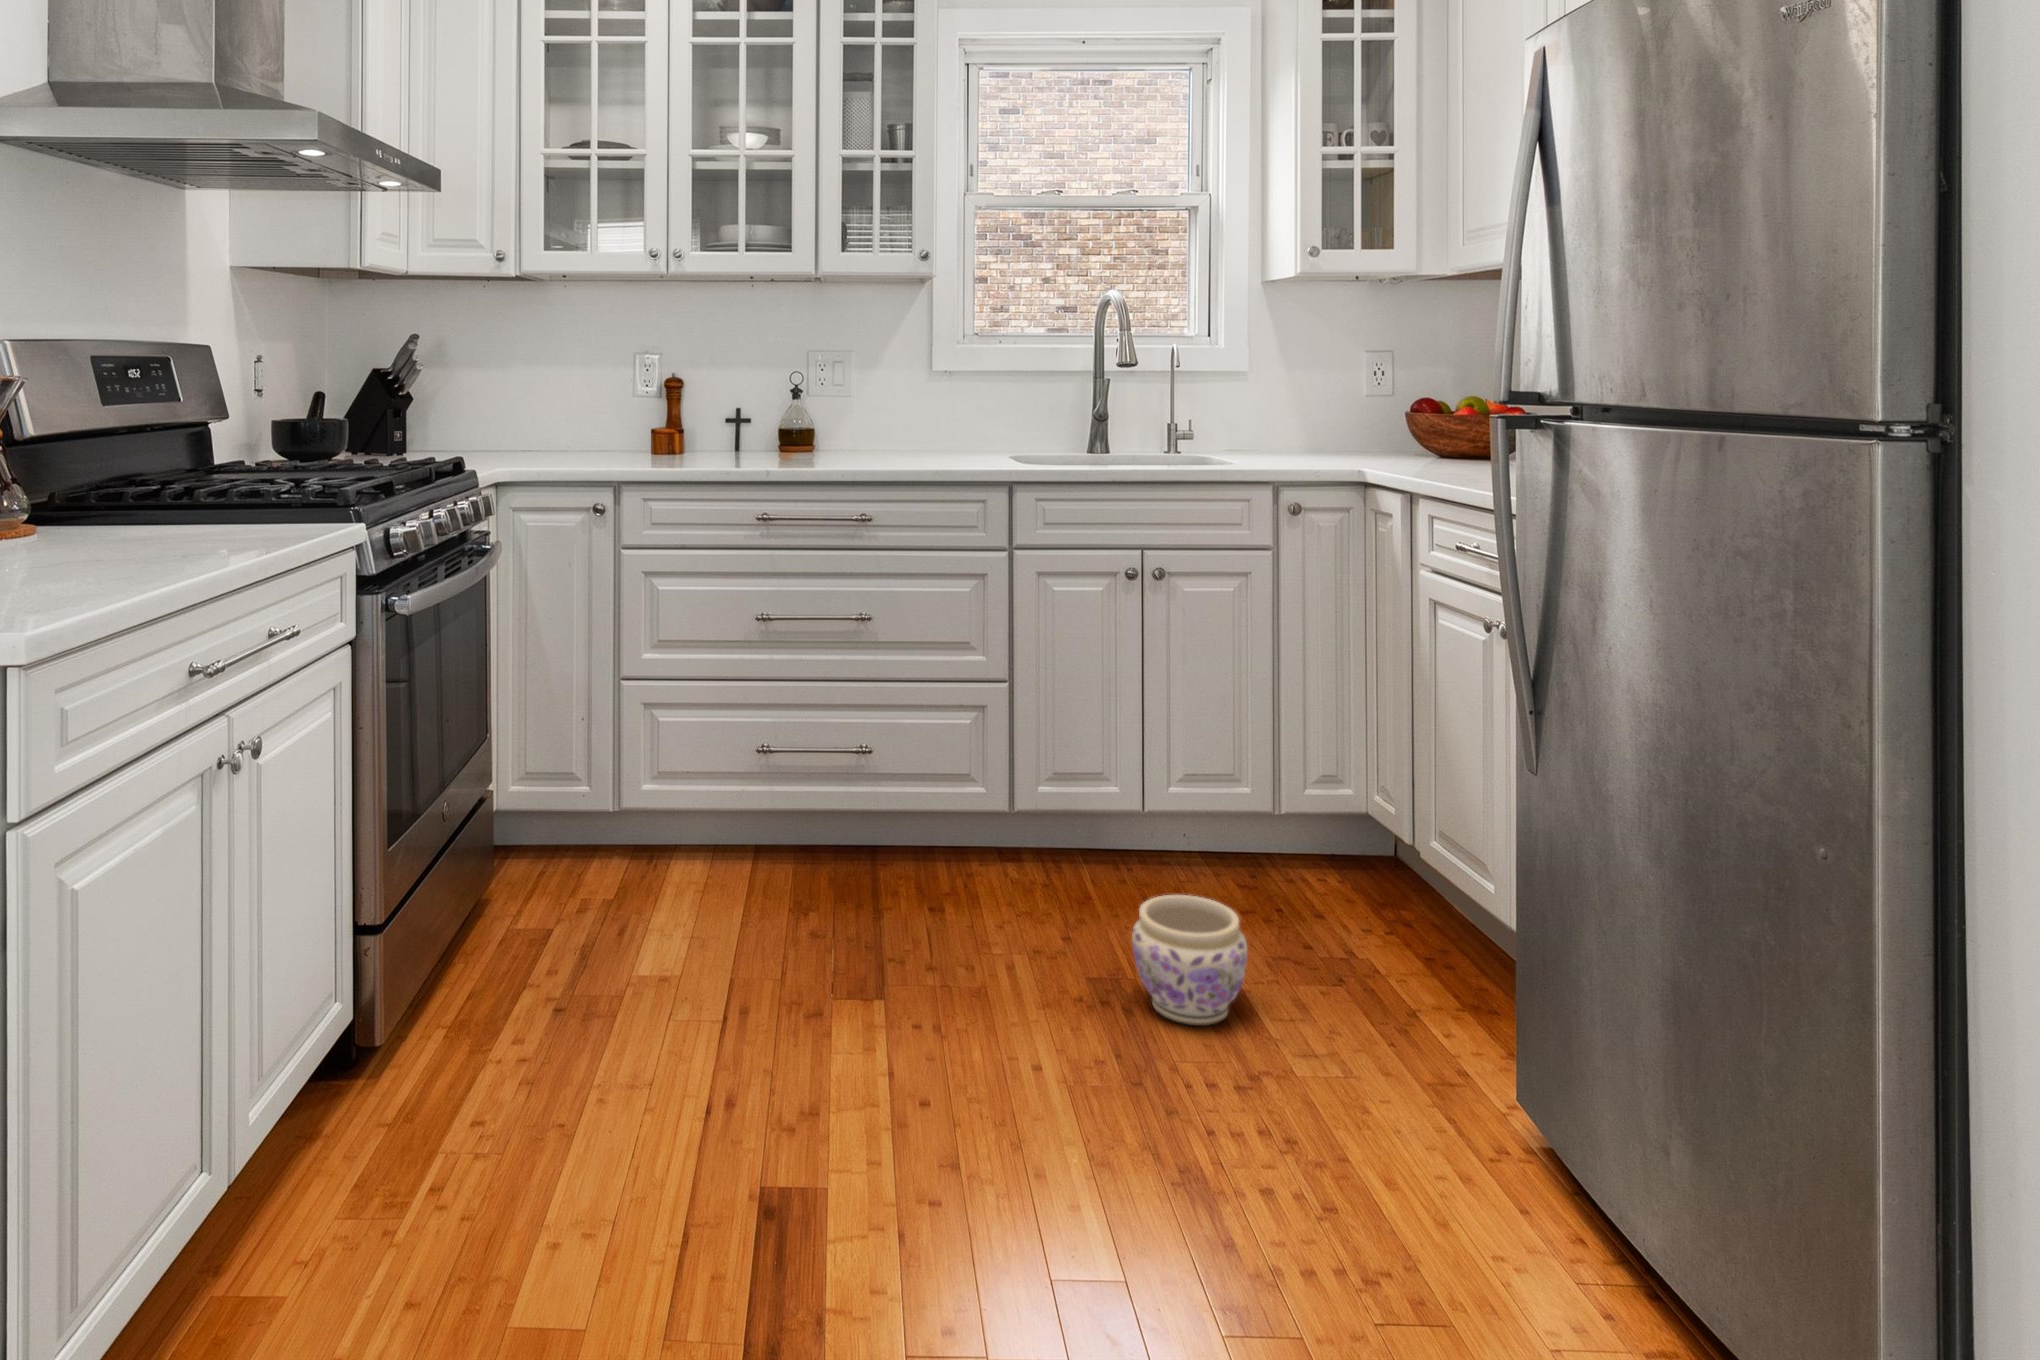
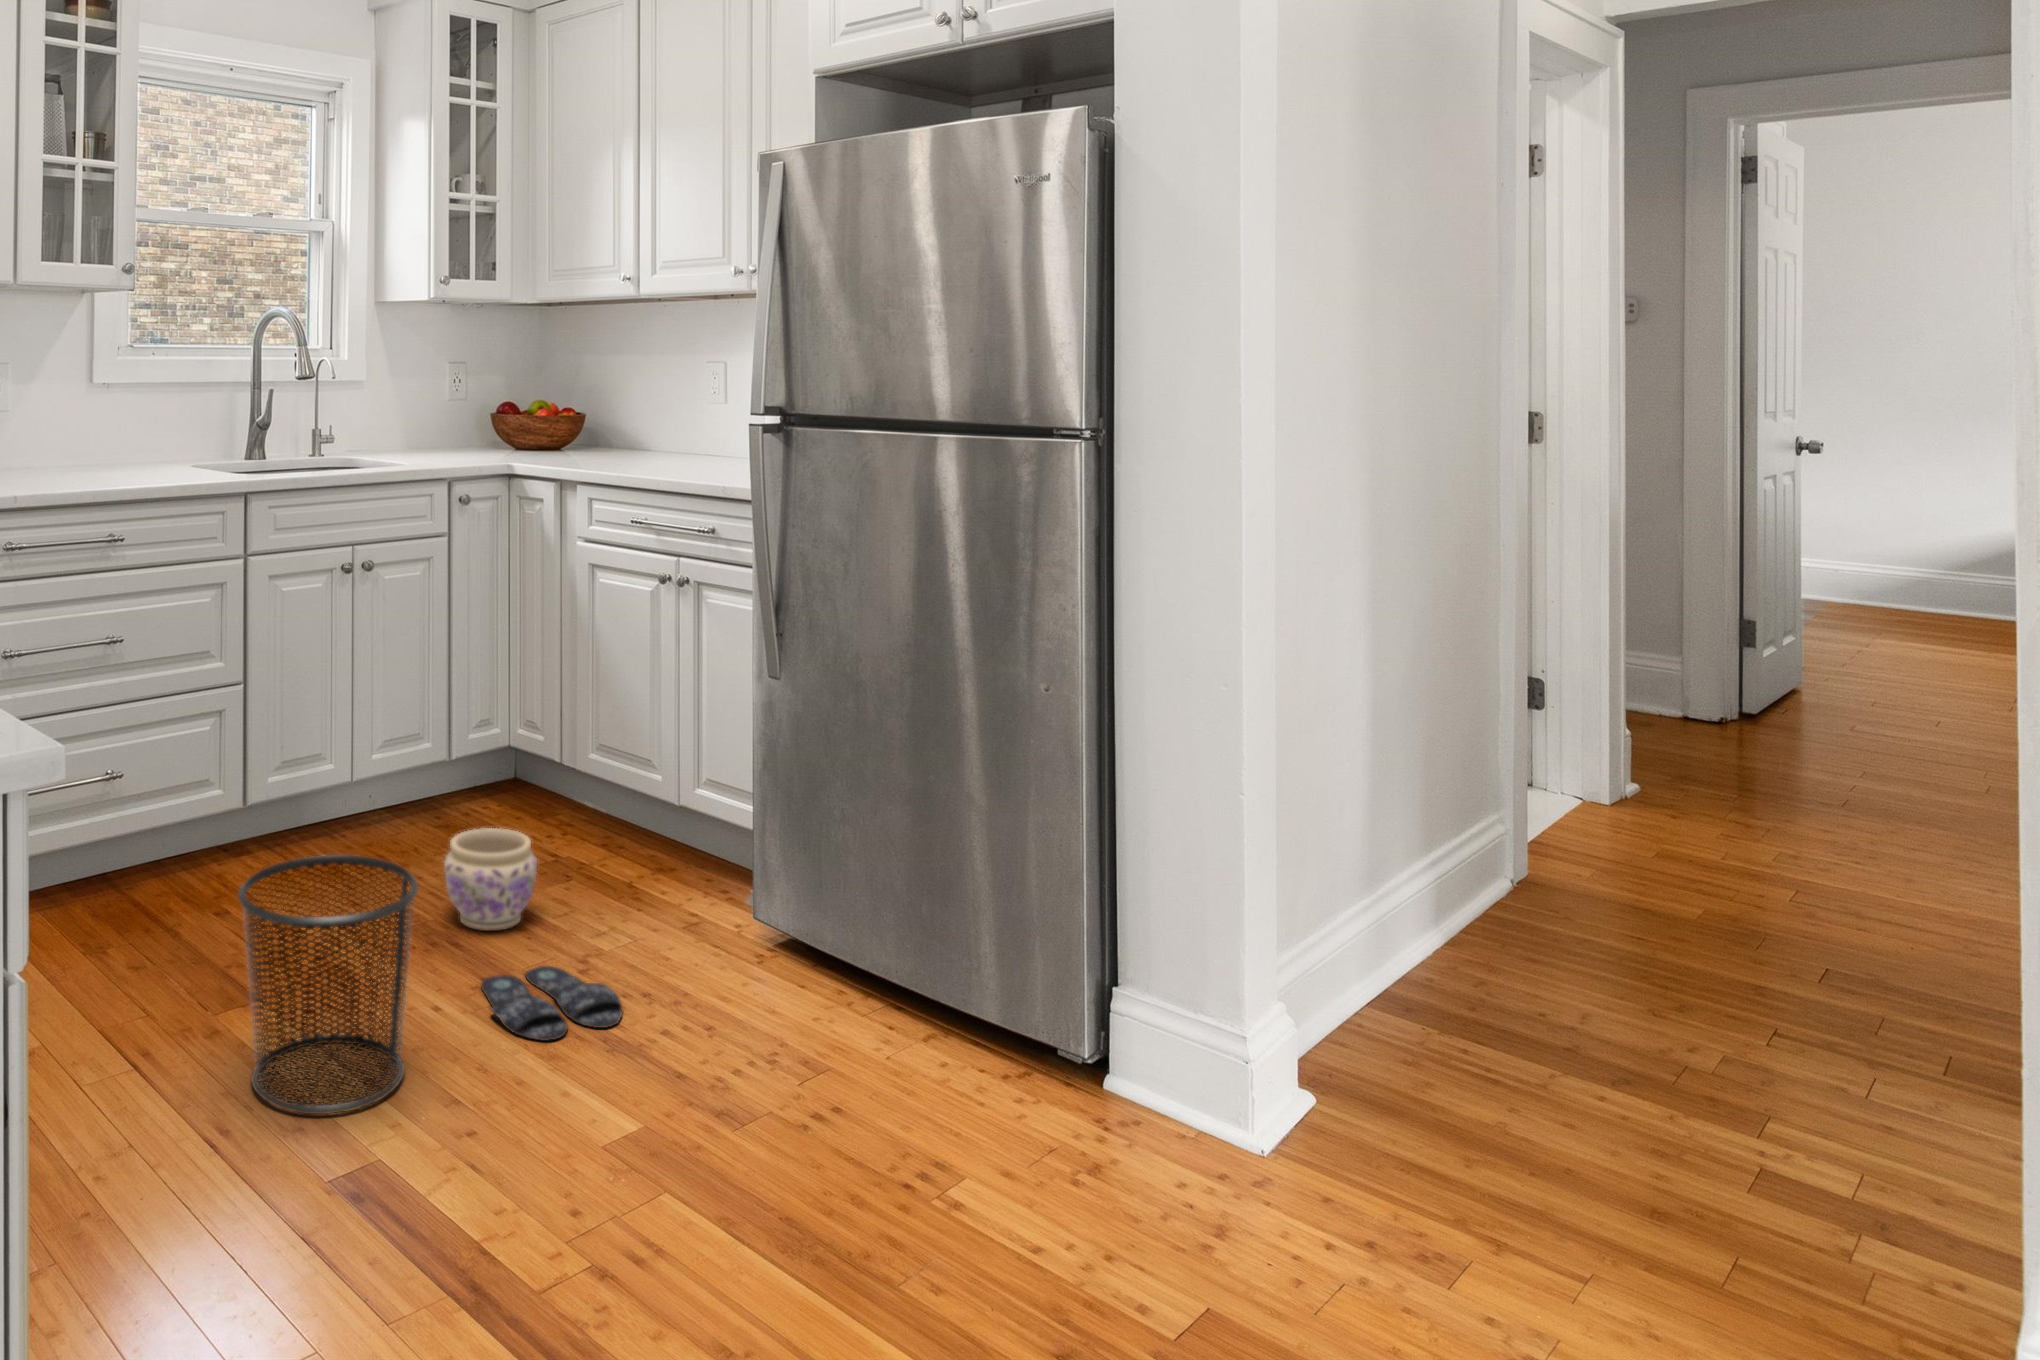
waste bin: none [746,878,943,1175] -> present [238,855,418,1114]
slippers: none [1070,1077,1238,1197] -> present [481,966,622,1041]

